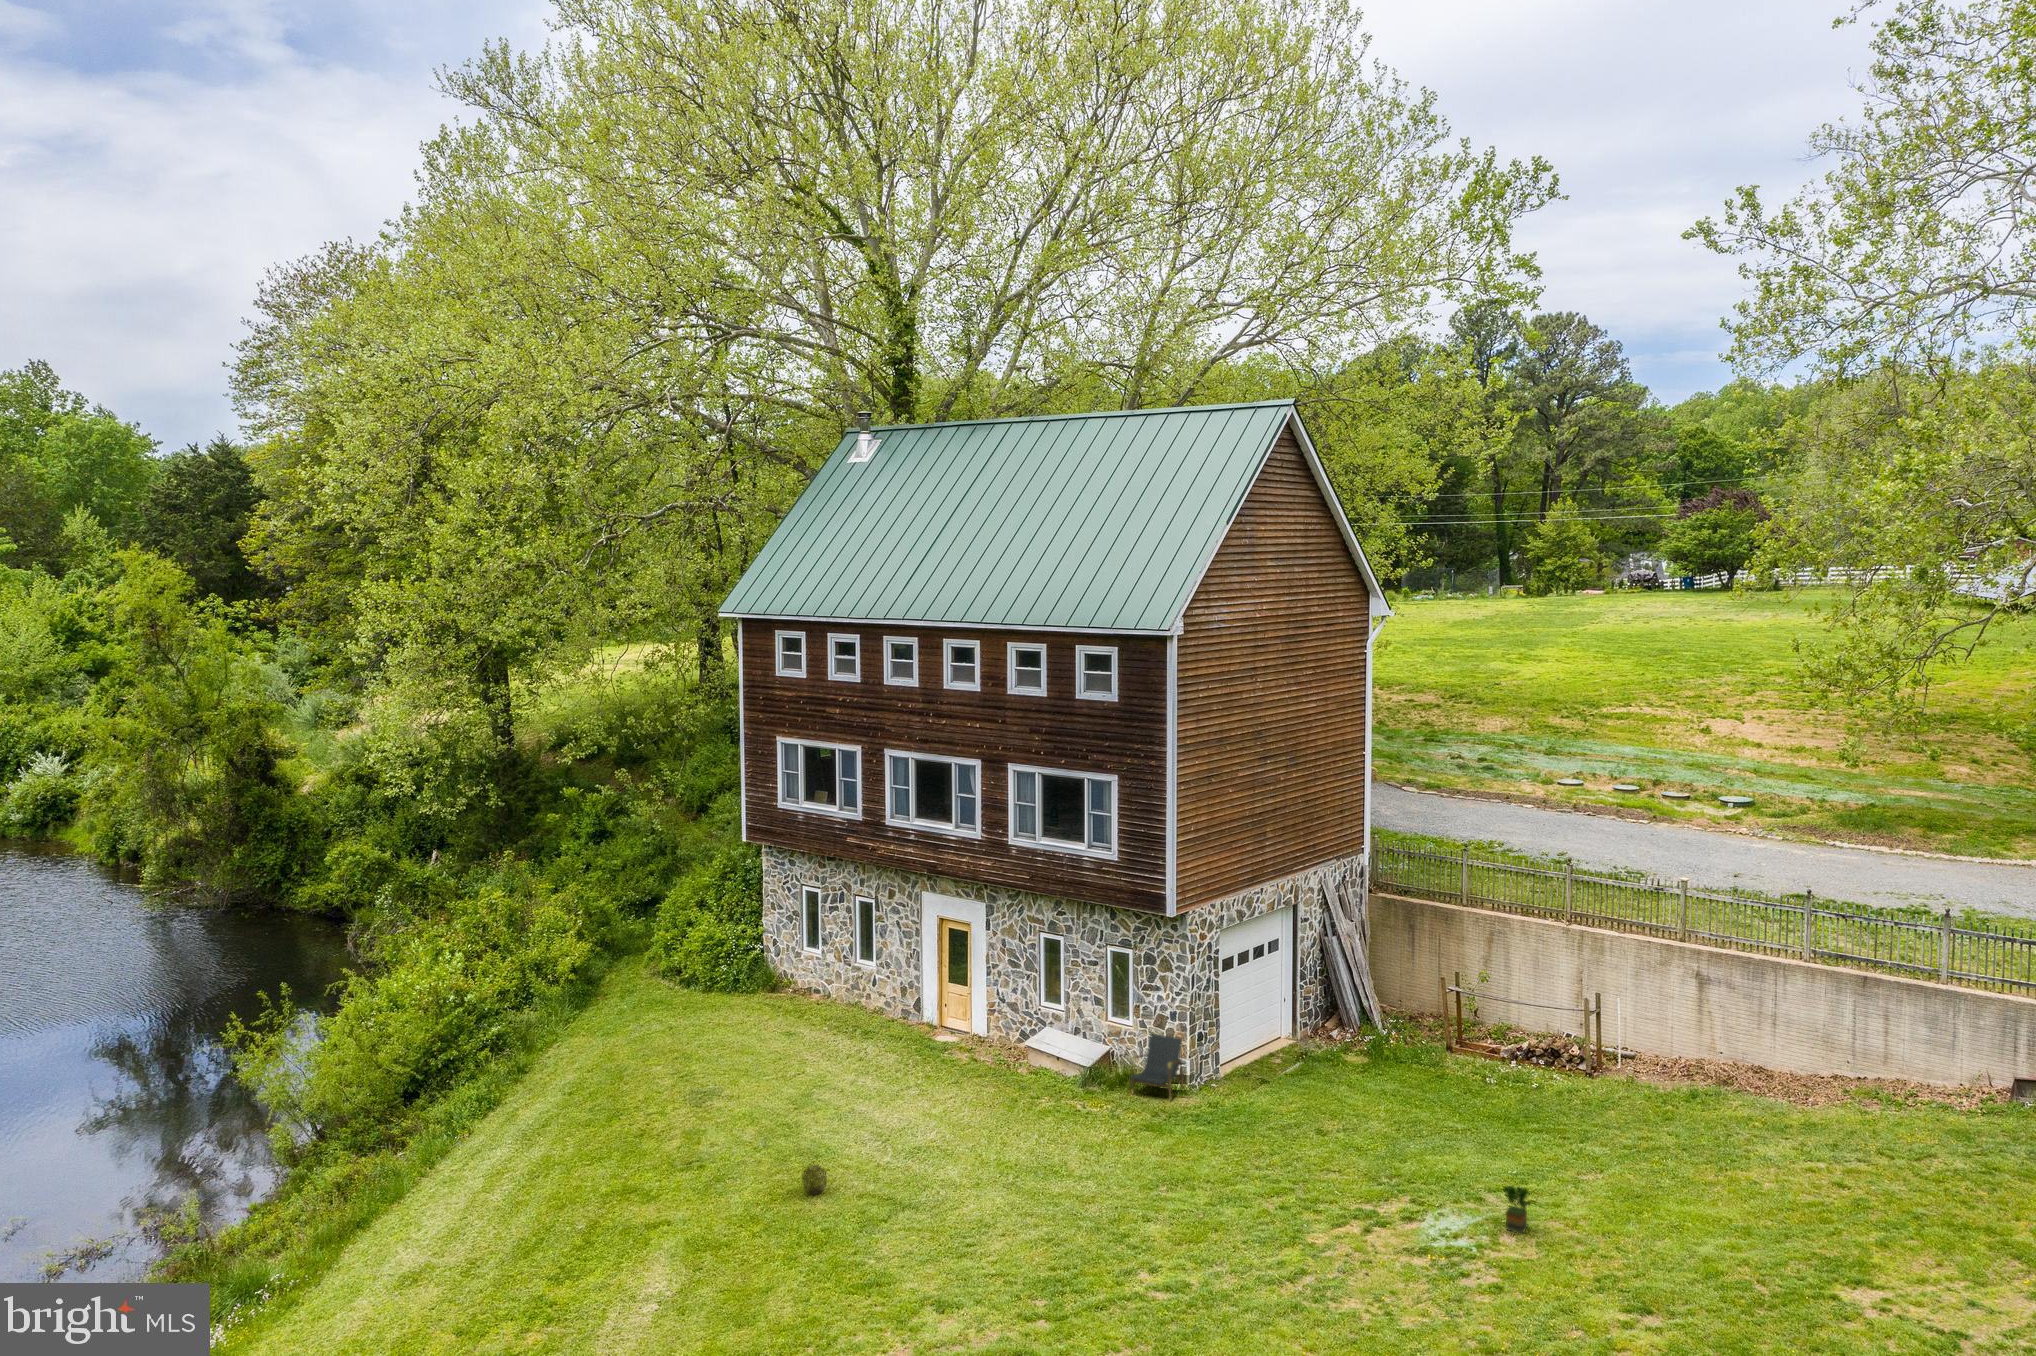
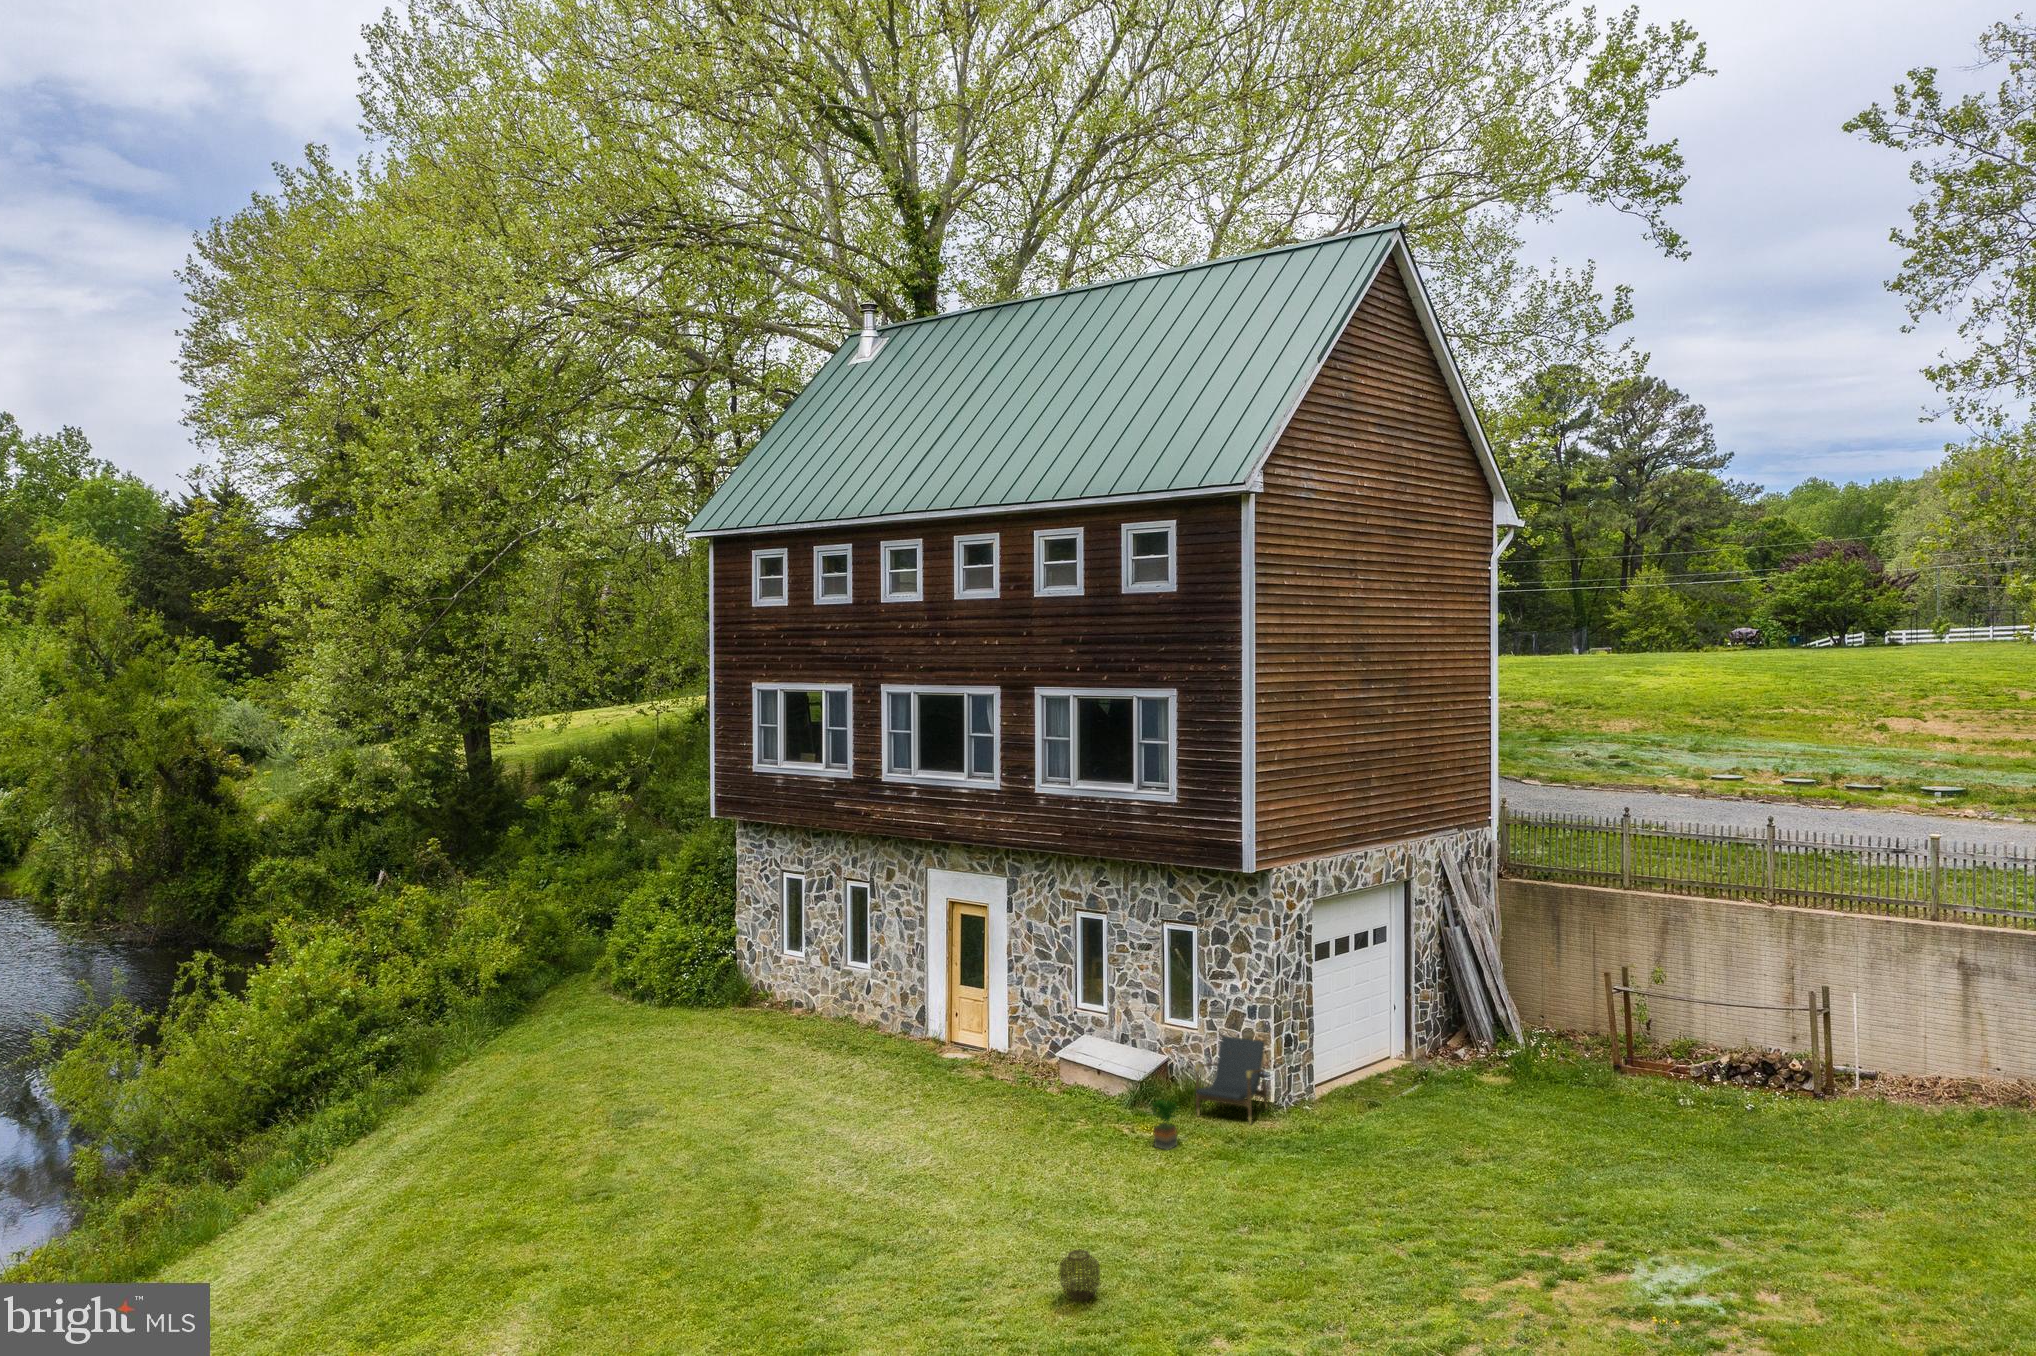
woven basket: present [802,1164,827,1195] -> present [1060,1250,1100,1301]
potted tree: present [1503,1186,1530,1234] -> present [1152,1100,1179,1150]

